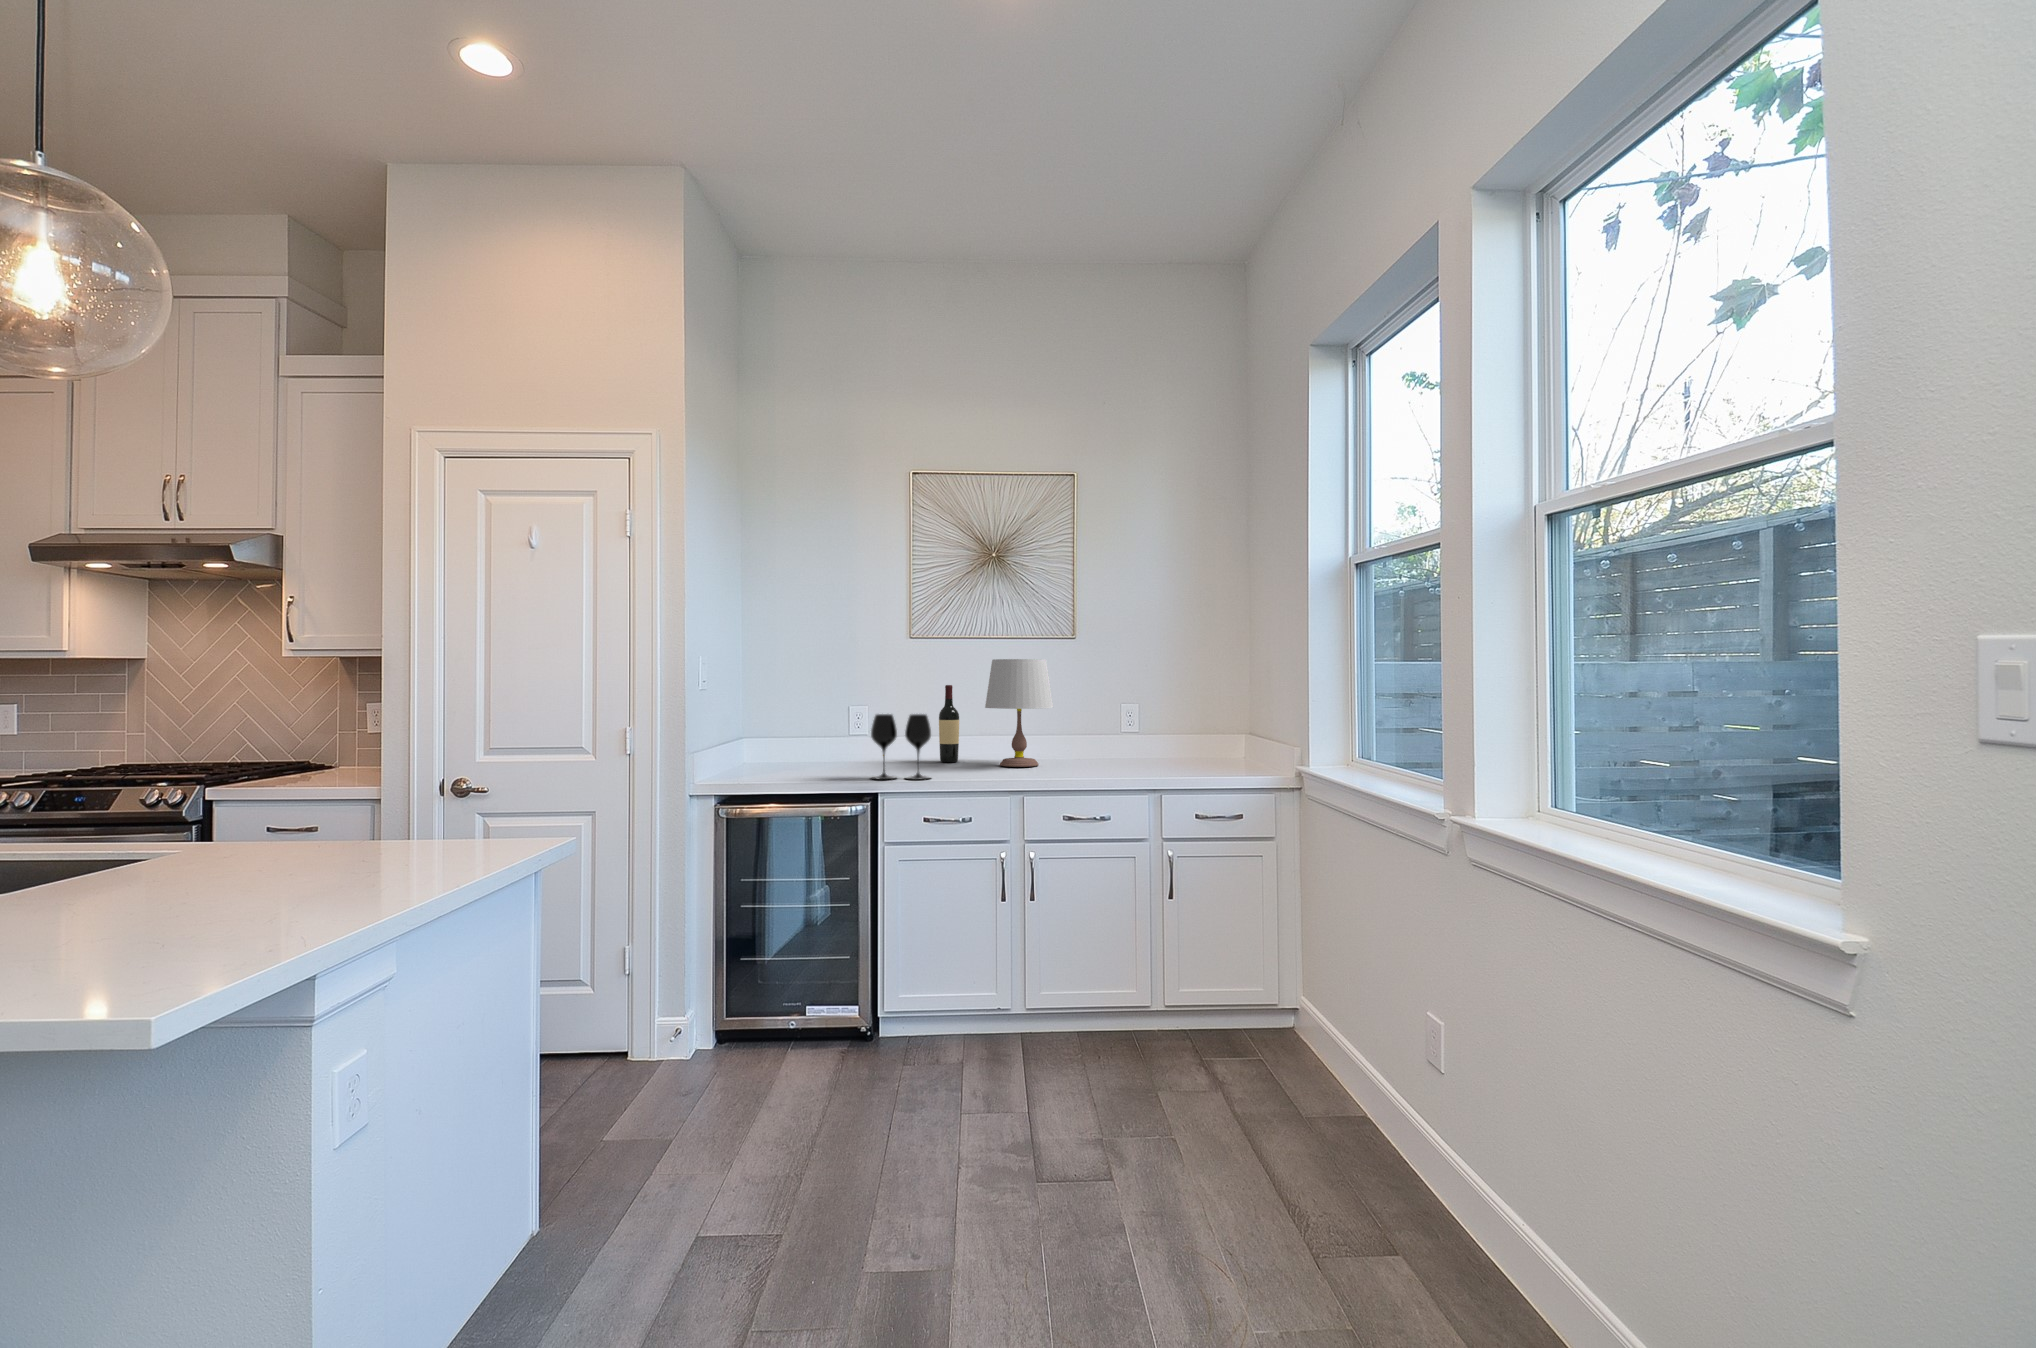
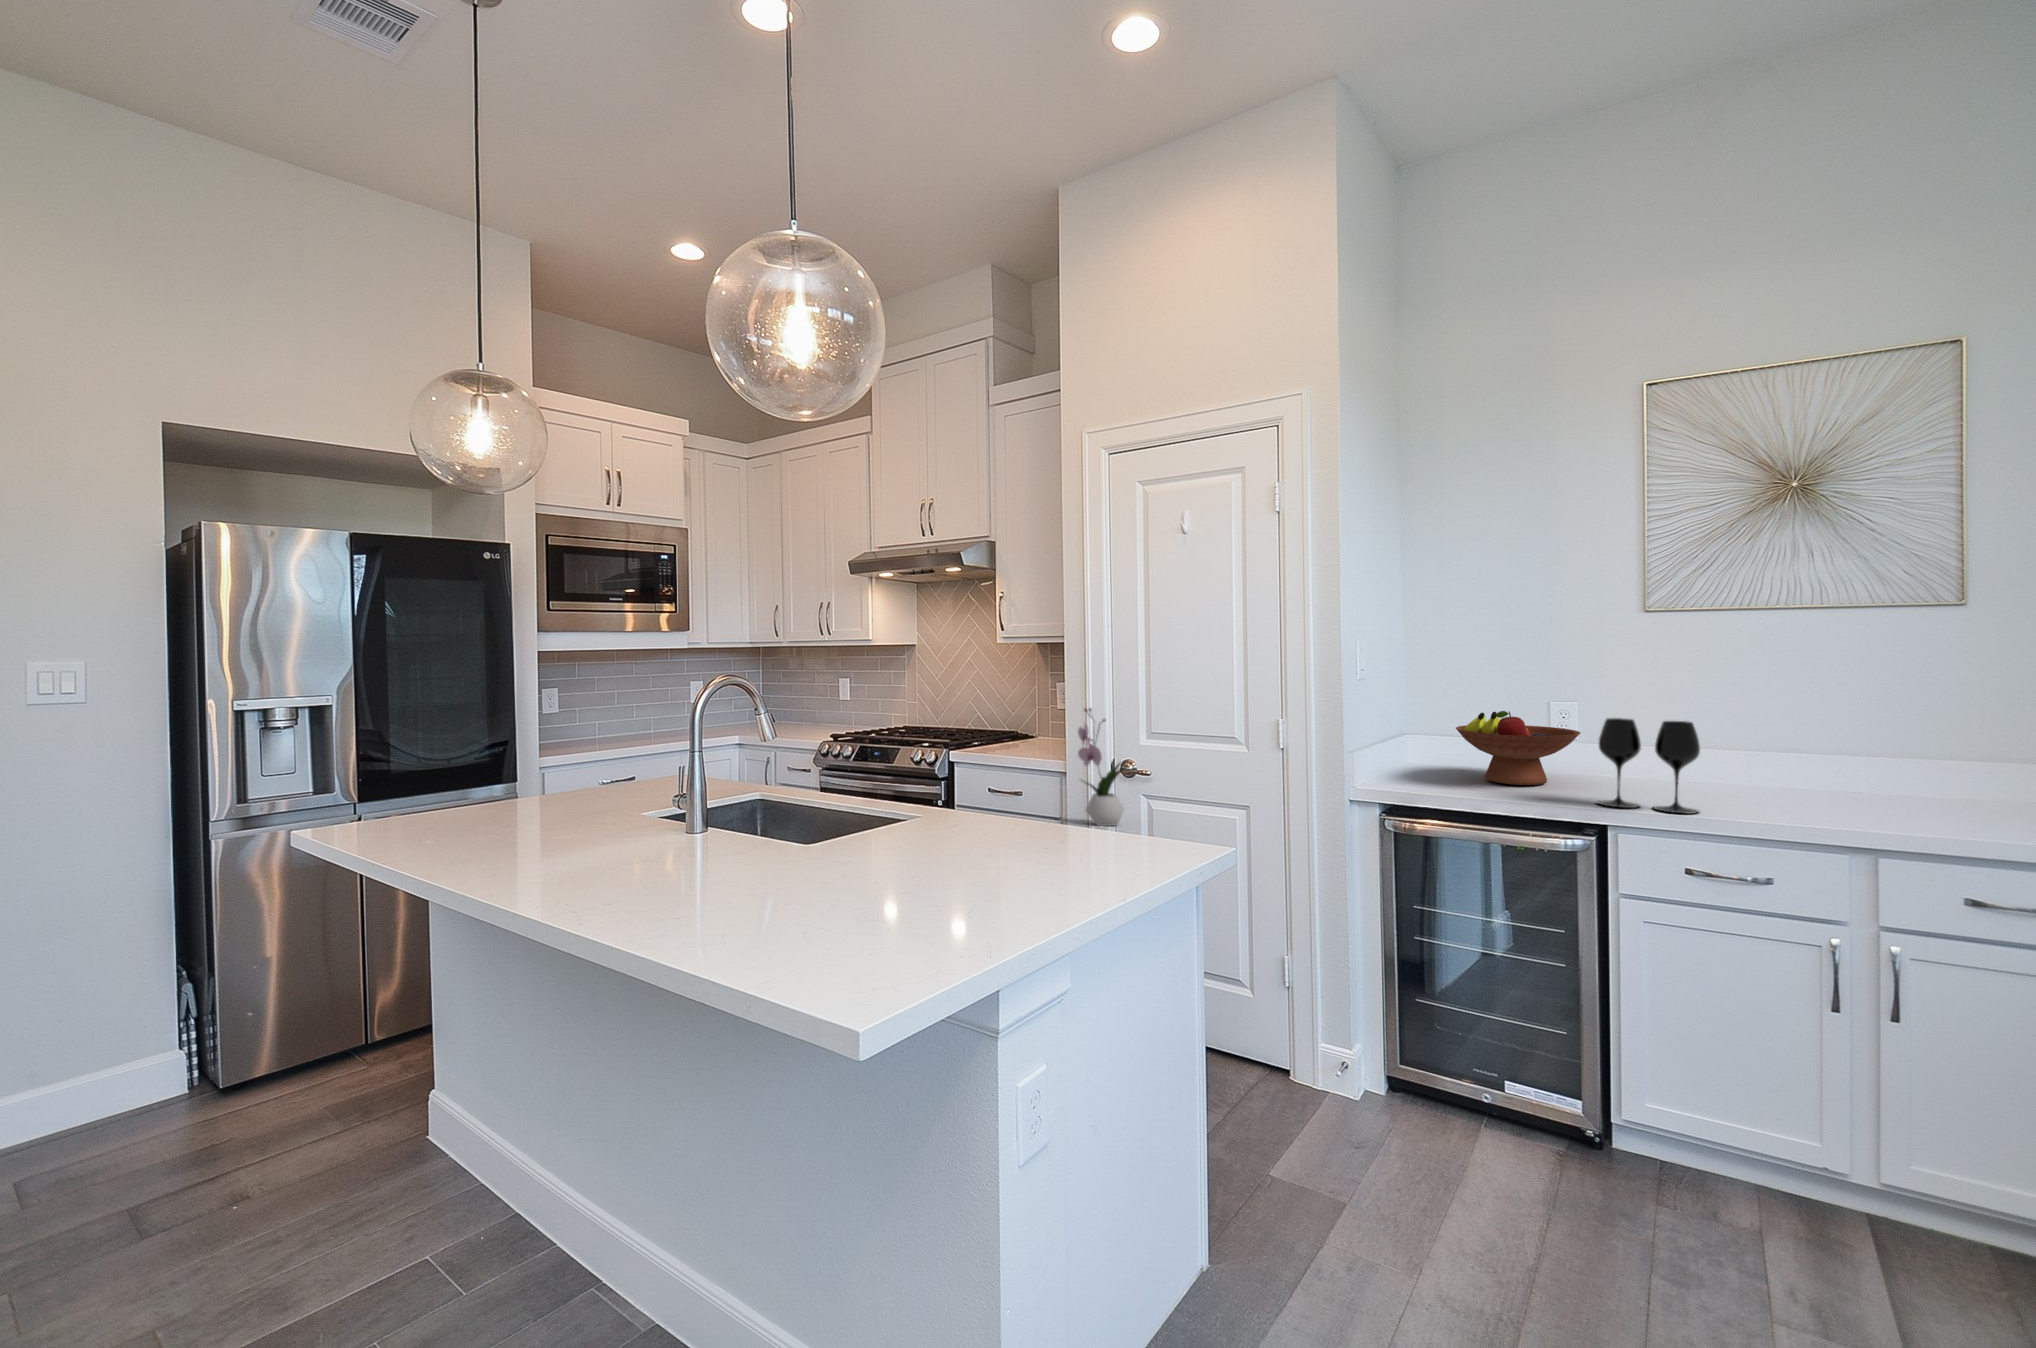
table lamp: present [985,659,1053,767] -> none [1788,641,1931,805]
wine bottle: present [939,685,959,762] -> none [1699,676,1735,783]
fruit bowl: none [774,714,863,772] -> present [1456,711,1580,785]
flower arrangement: none [406,717,466,838] -> present [1078,708,1125,826]

